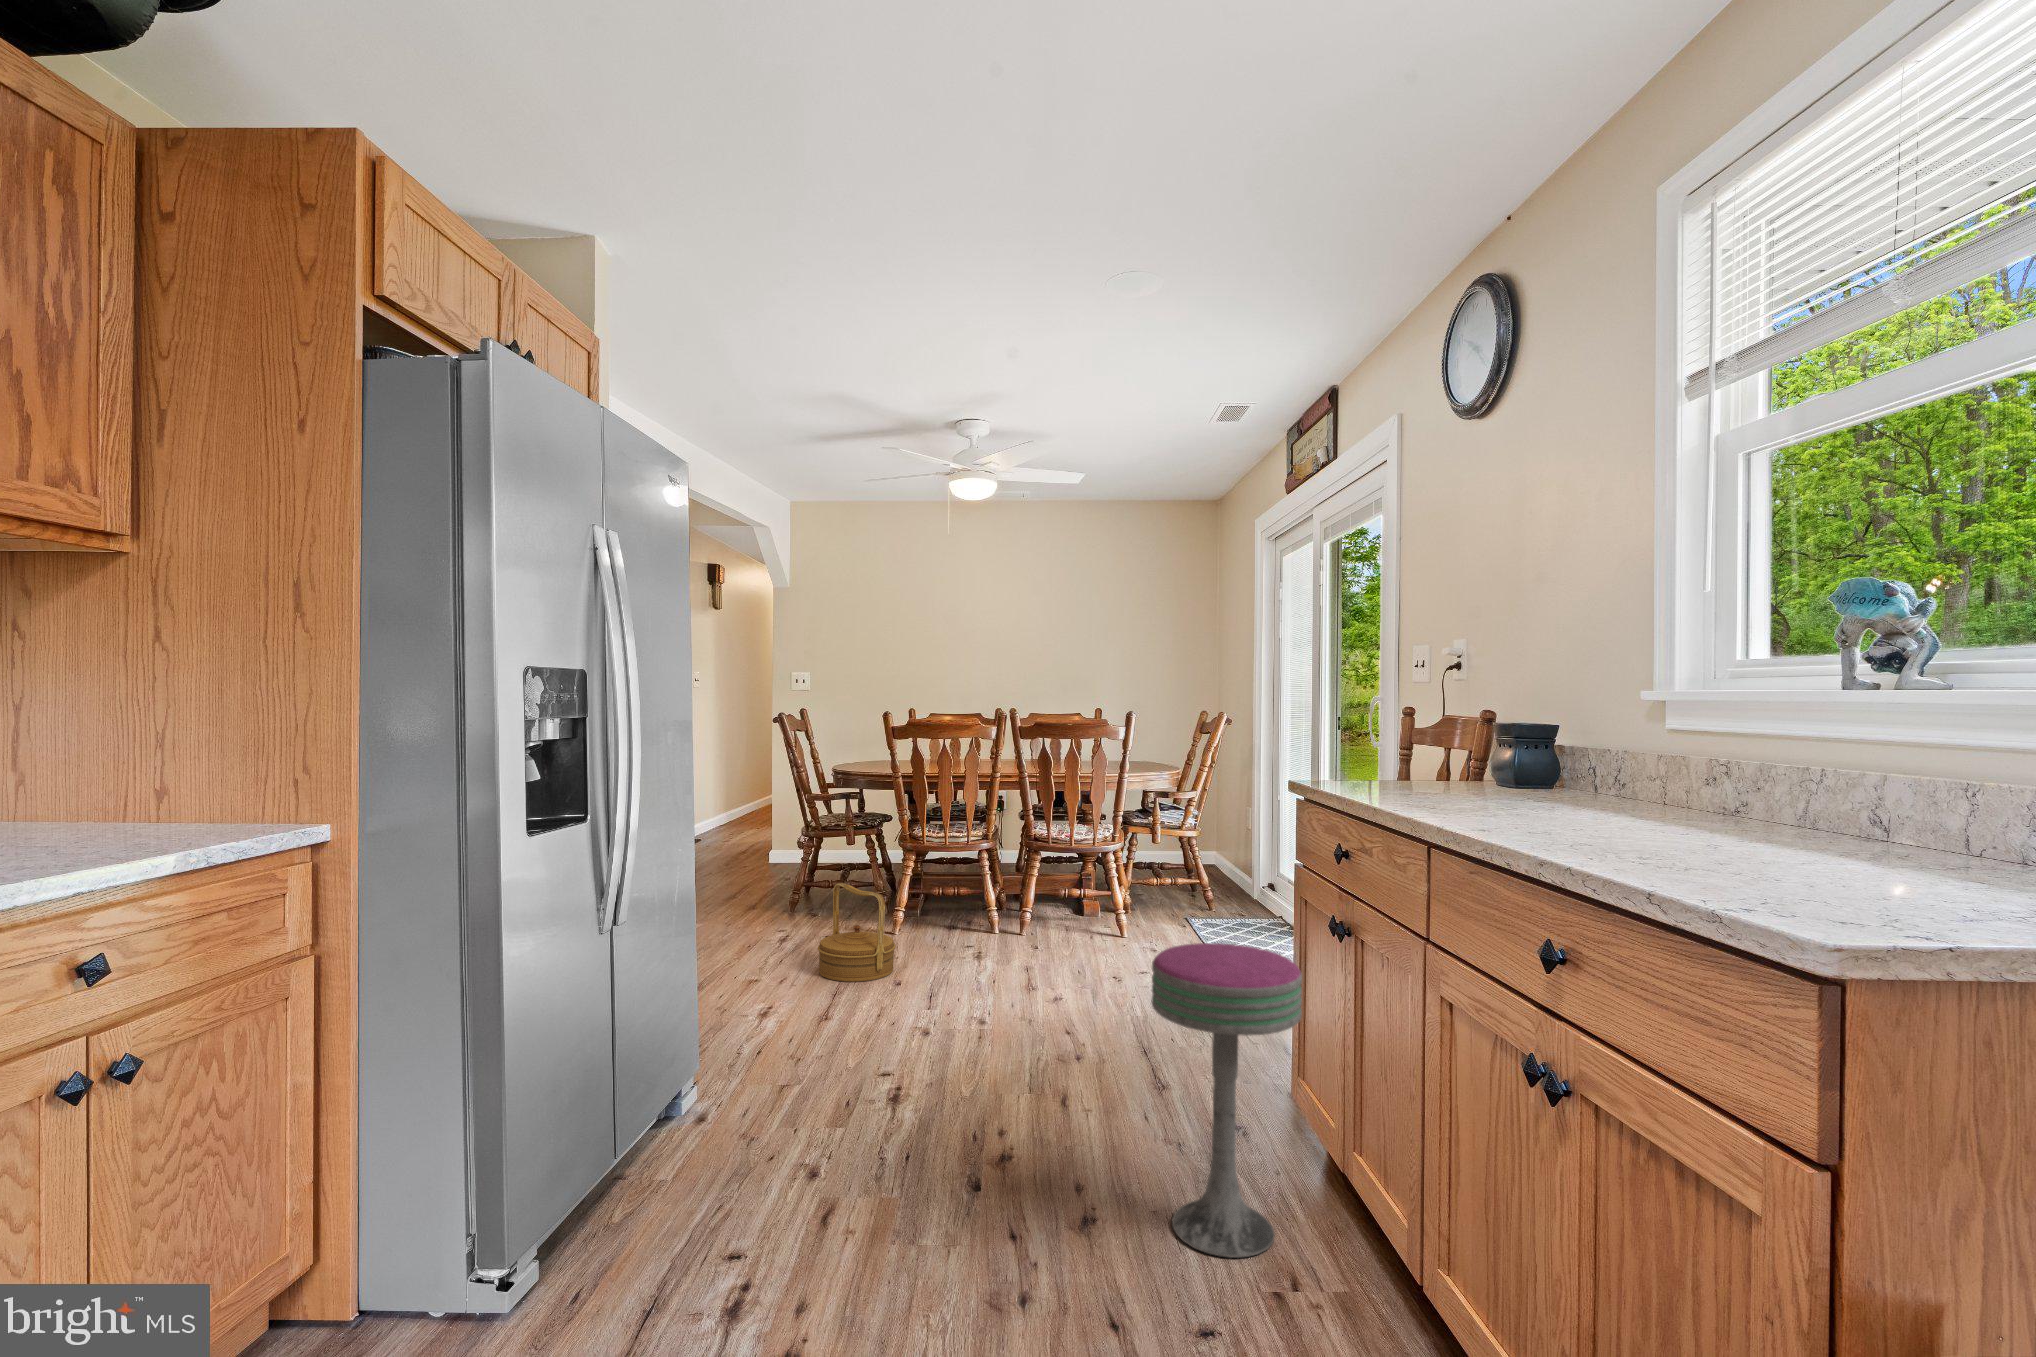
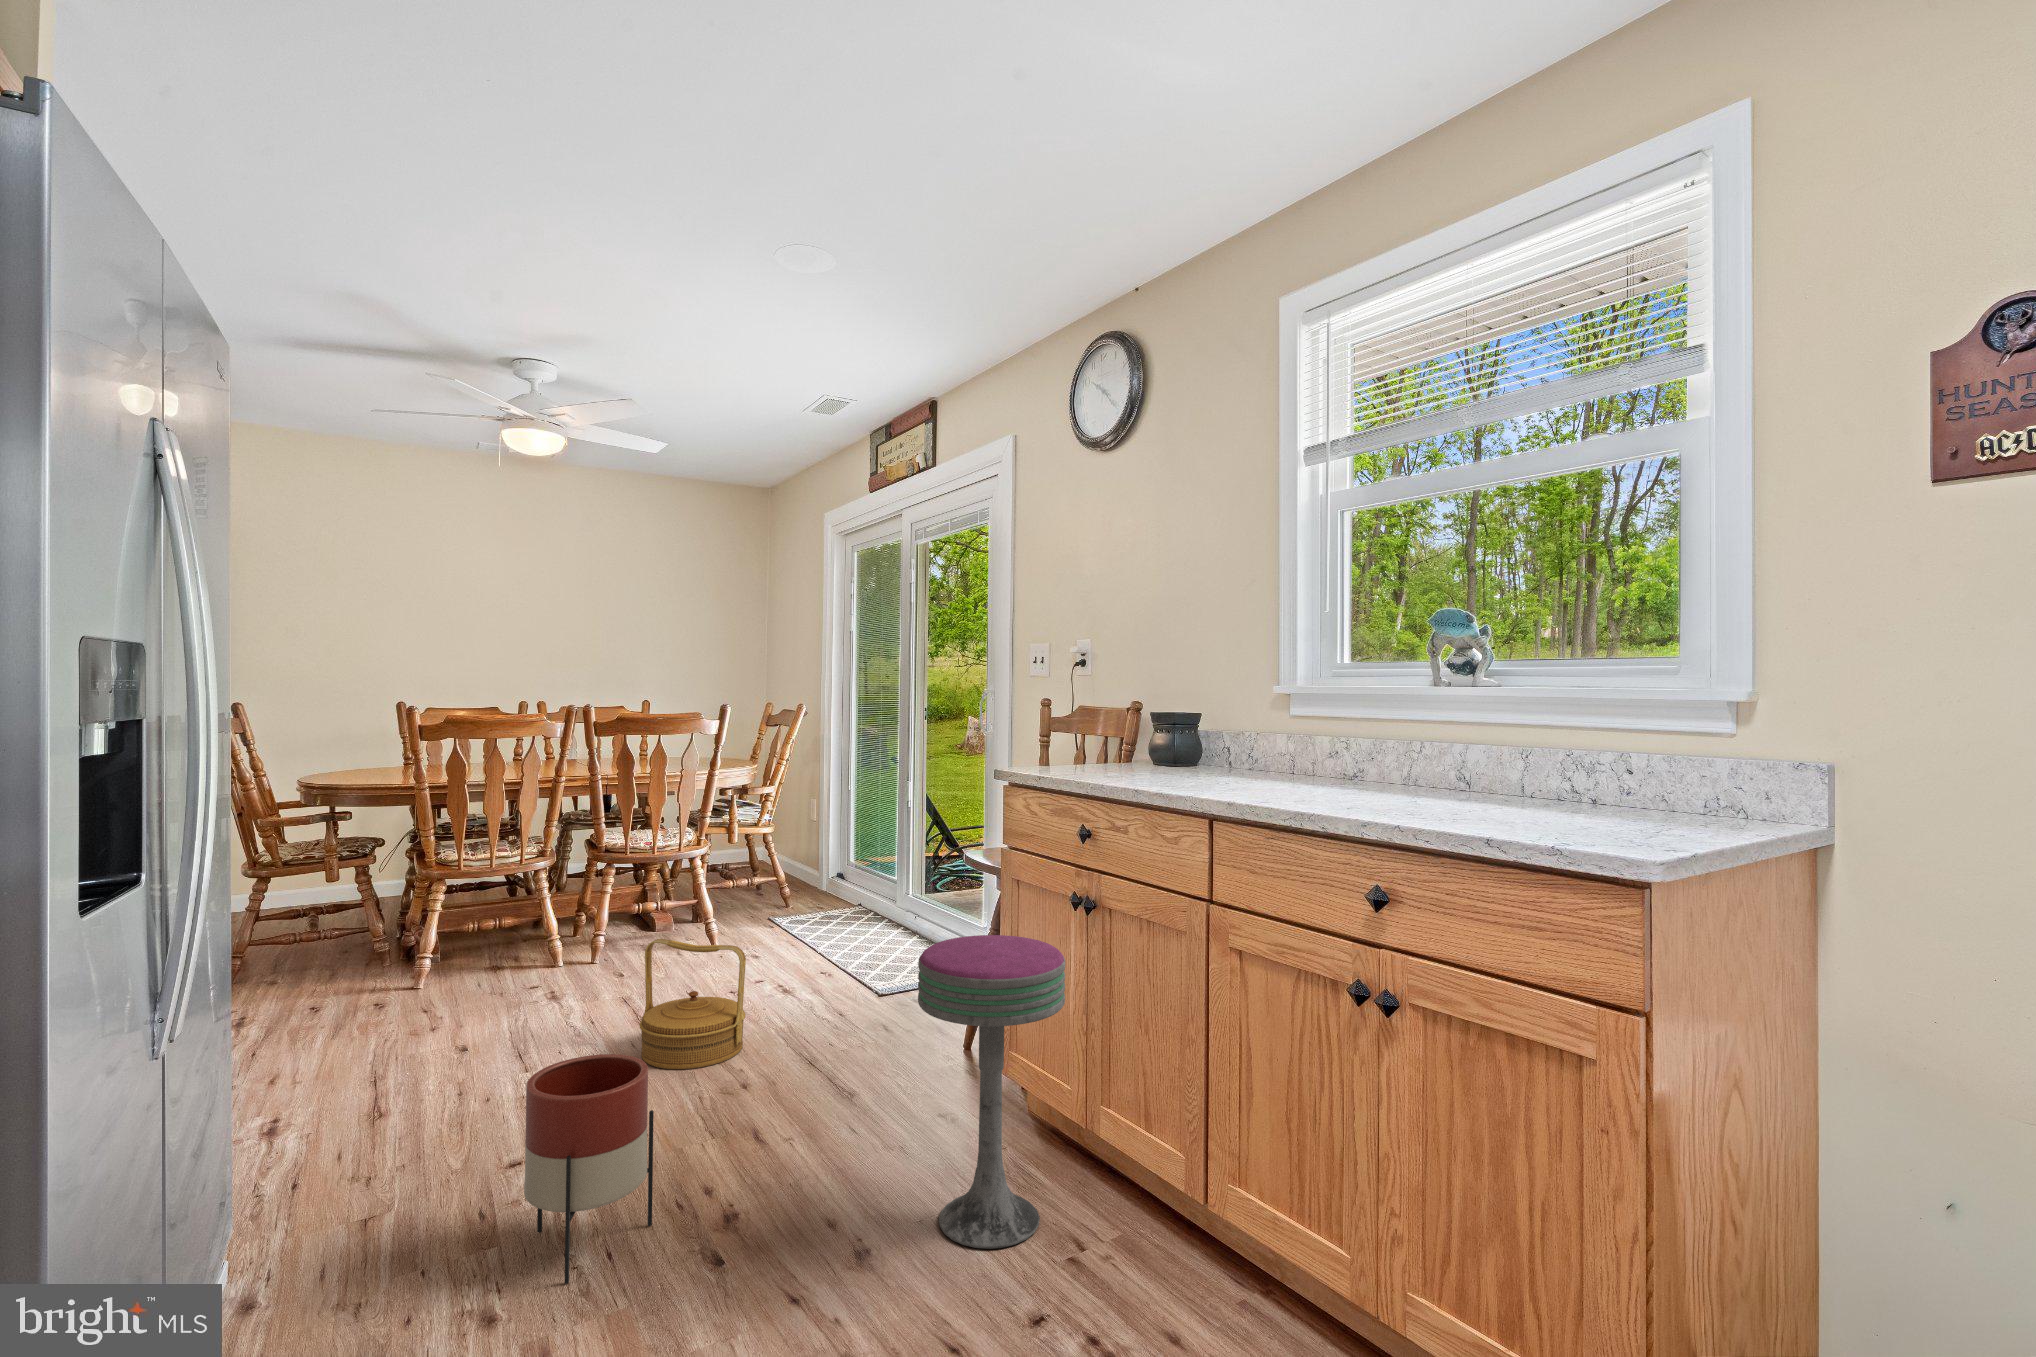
basket: present [818,883,895,982] -> present [639,939,746,1069]
planter: none [850,994,949,1170] -> present [524,1054,654,1284]

